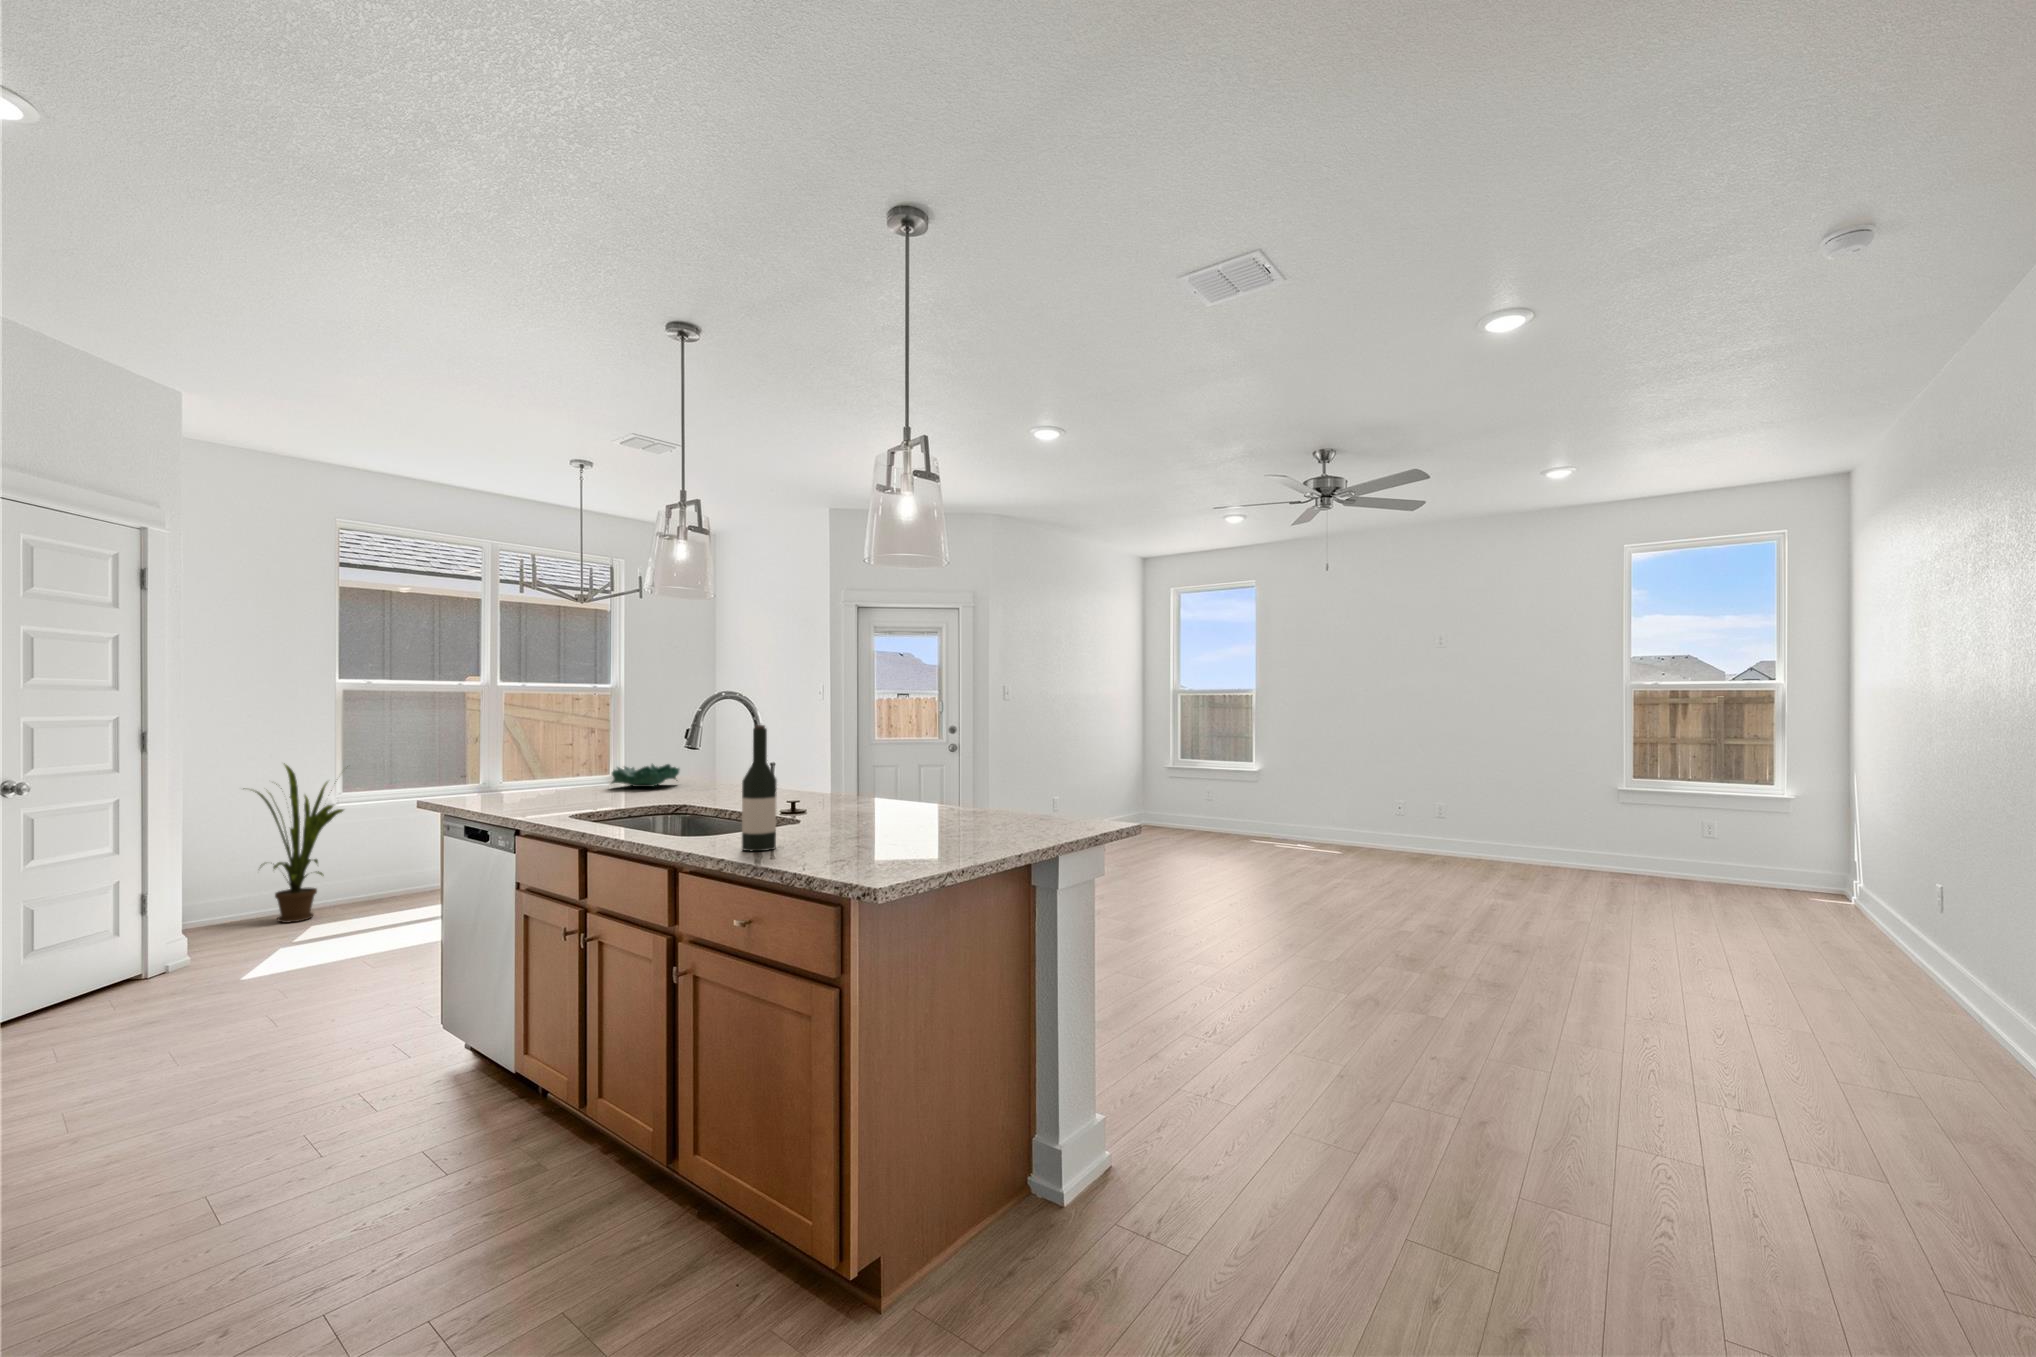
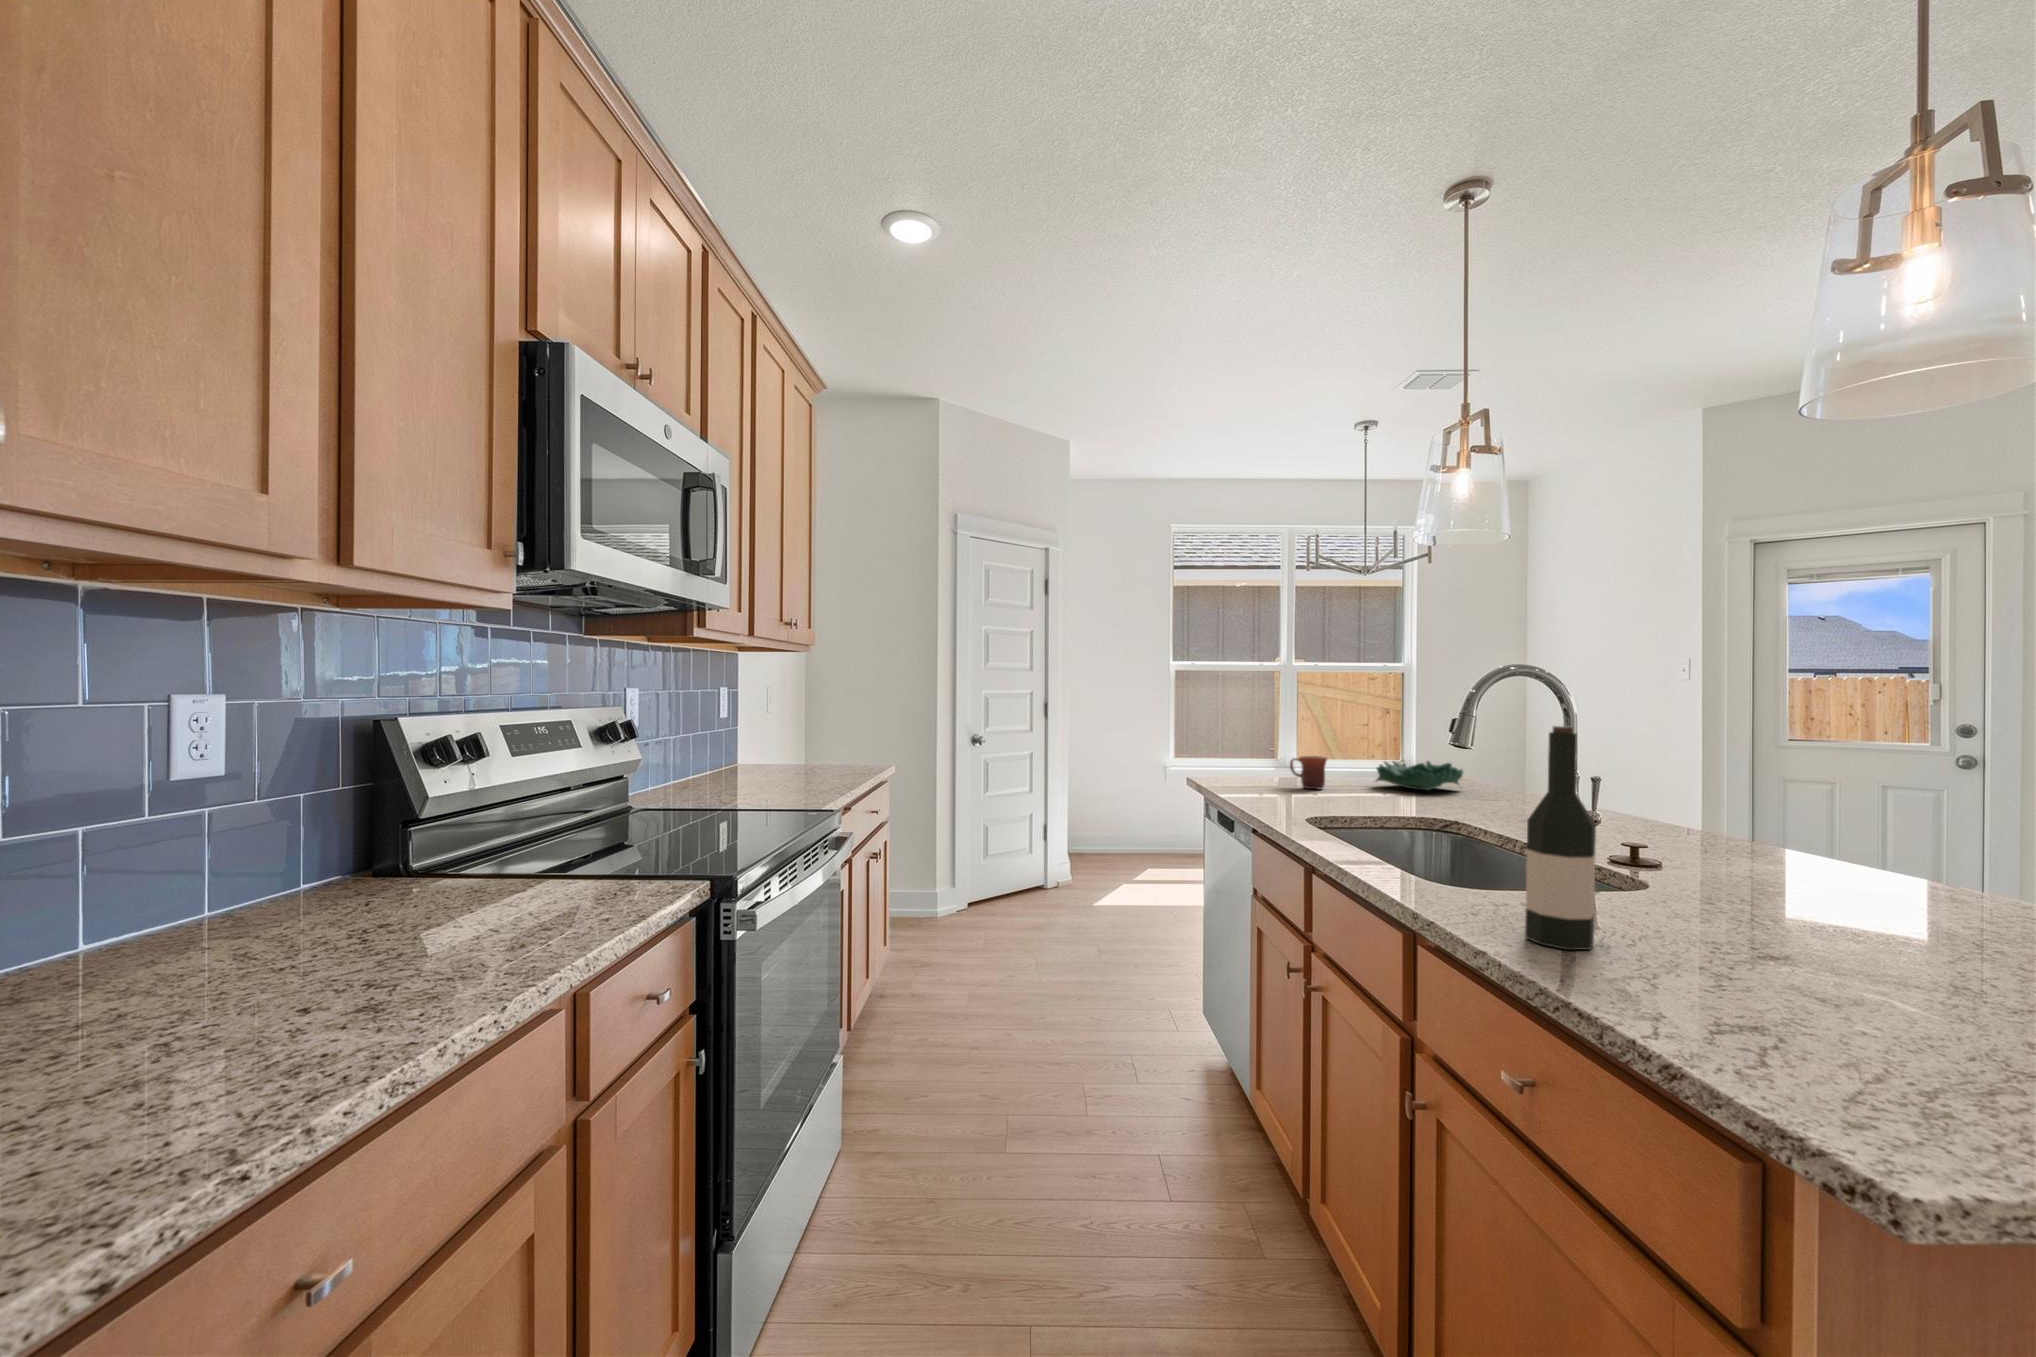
house plant: present [244,763,343,923] -> none [1094,729,1169,866]
mug: none [536,767,571,795] -> present [1290,756,1327,789]

